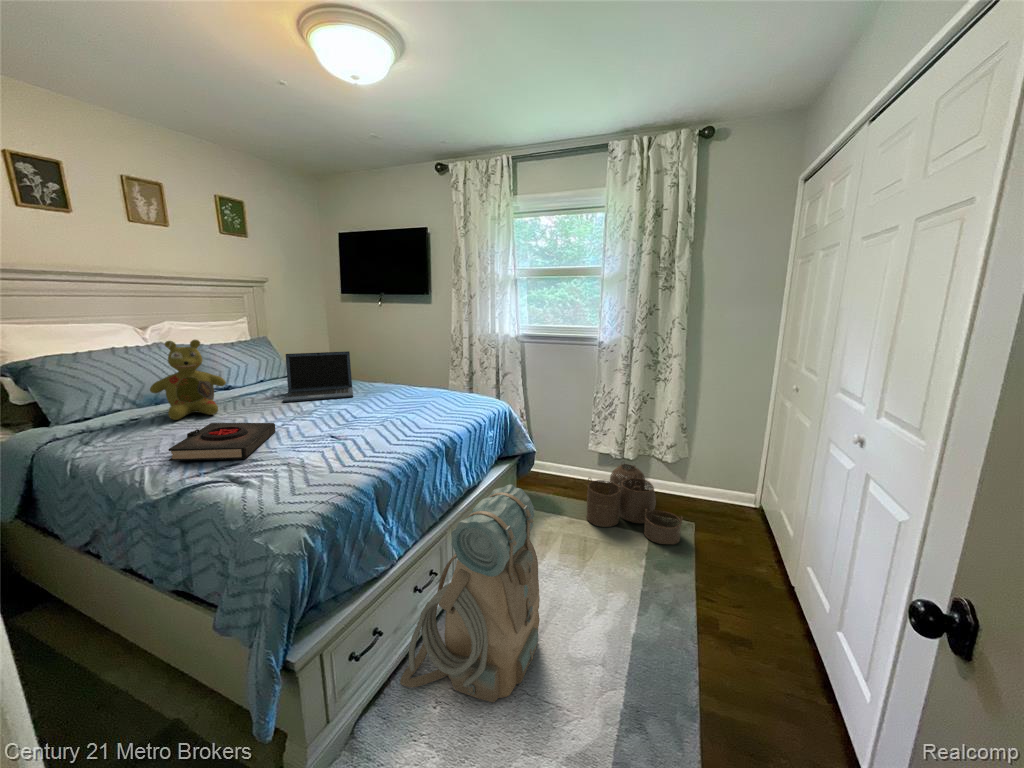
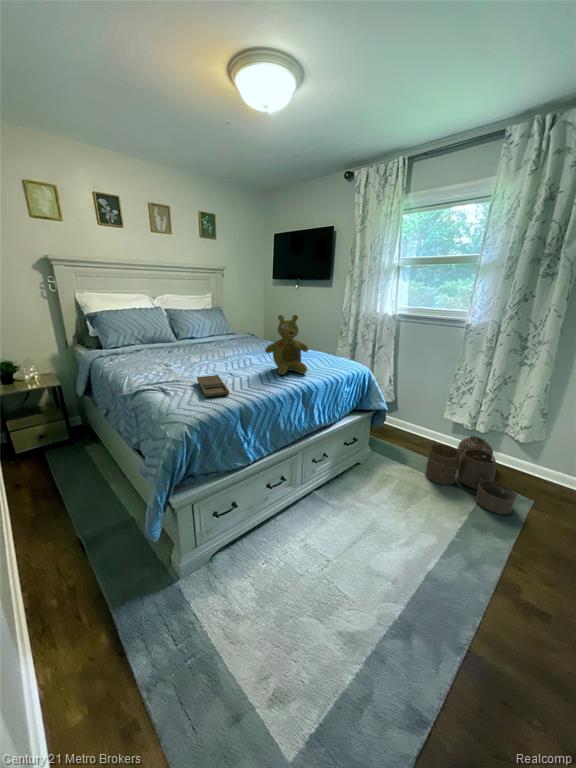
stuffed bear: present [150,340,226,420] -> present [265,315,308,375]
laptop: present [283,351,353,402] -> none [216,319,263,351]
book: present [168,423,275,461] -> none [141,356,202,380]
tray: none [283,441,351,479] -> present [197,375,229,397]
backpack: present [400,484,540,703] -> none [247,427,355,575]

